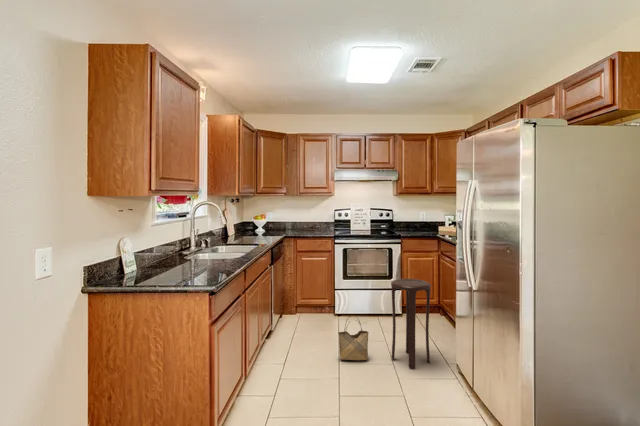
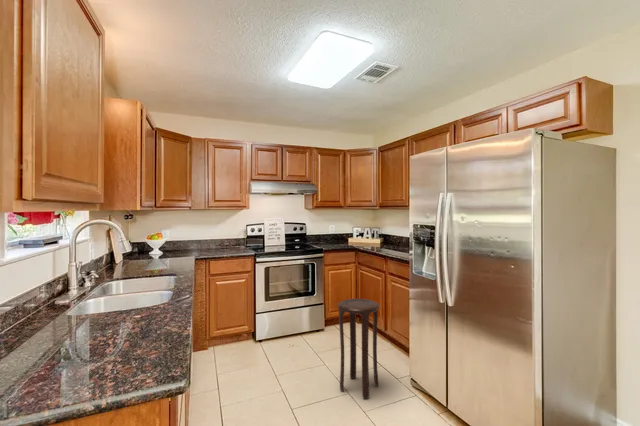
woven basket: present [338,315,369,360] -> none [283,348,317,405]

